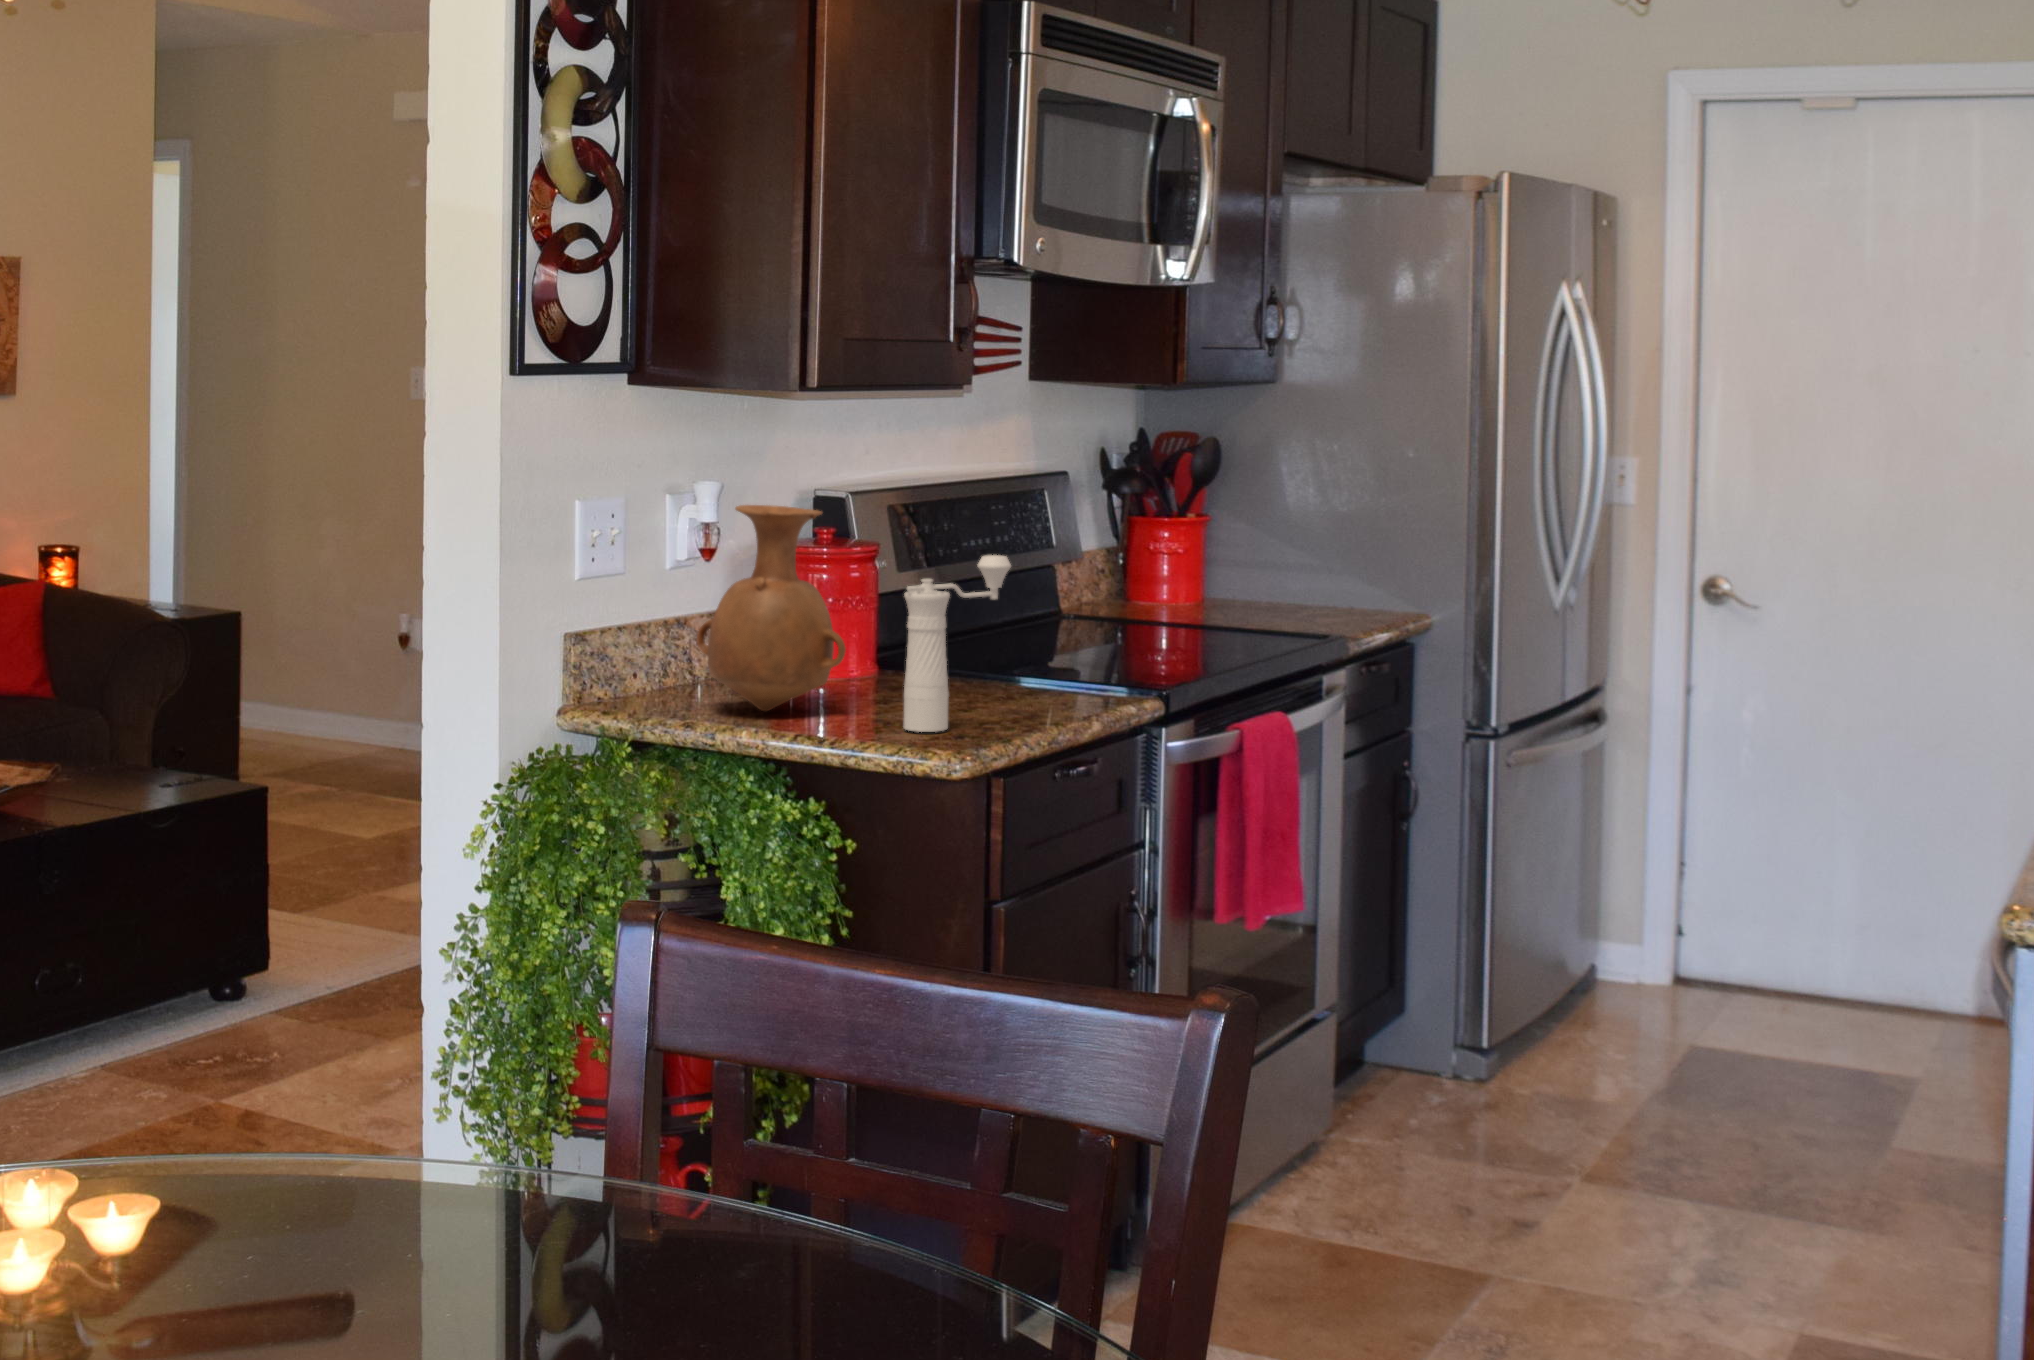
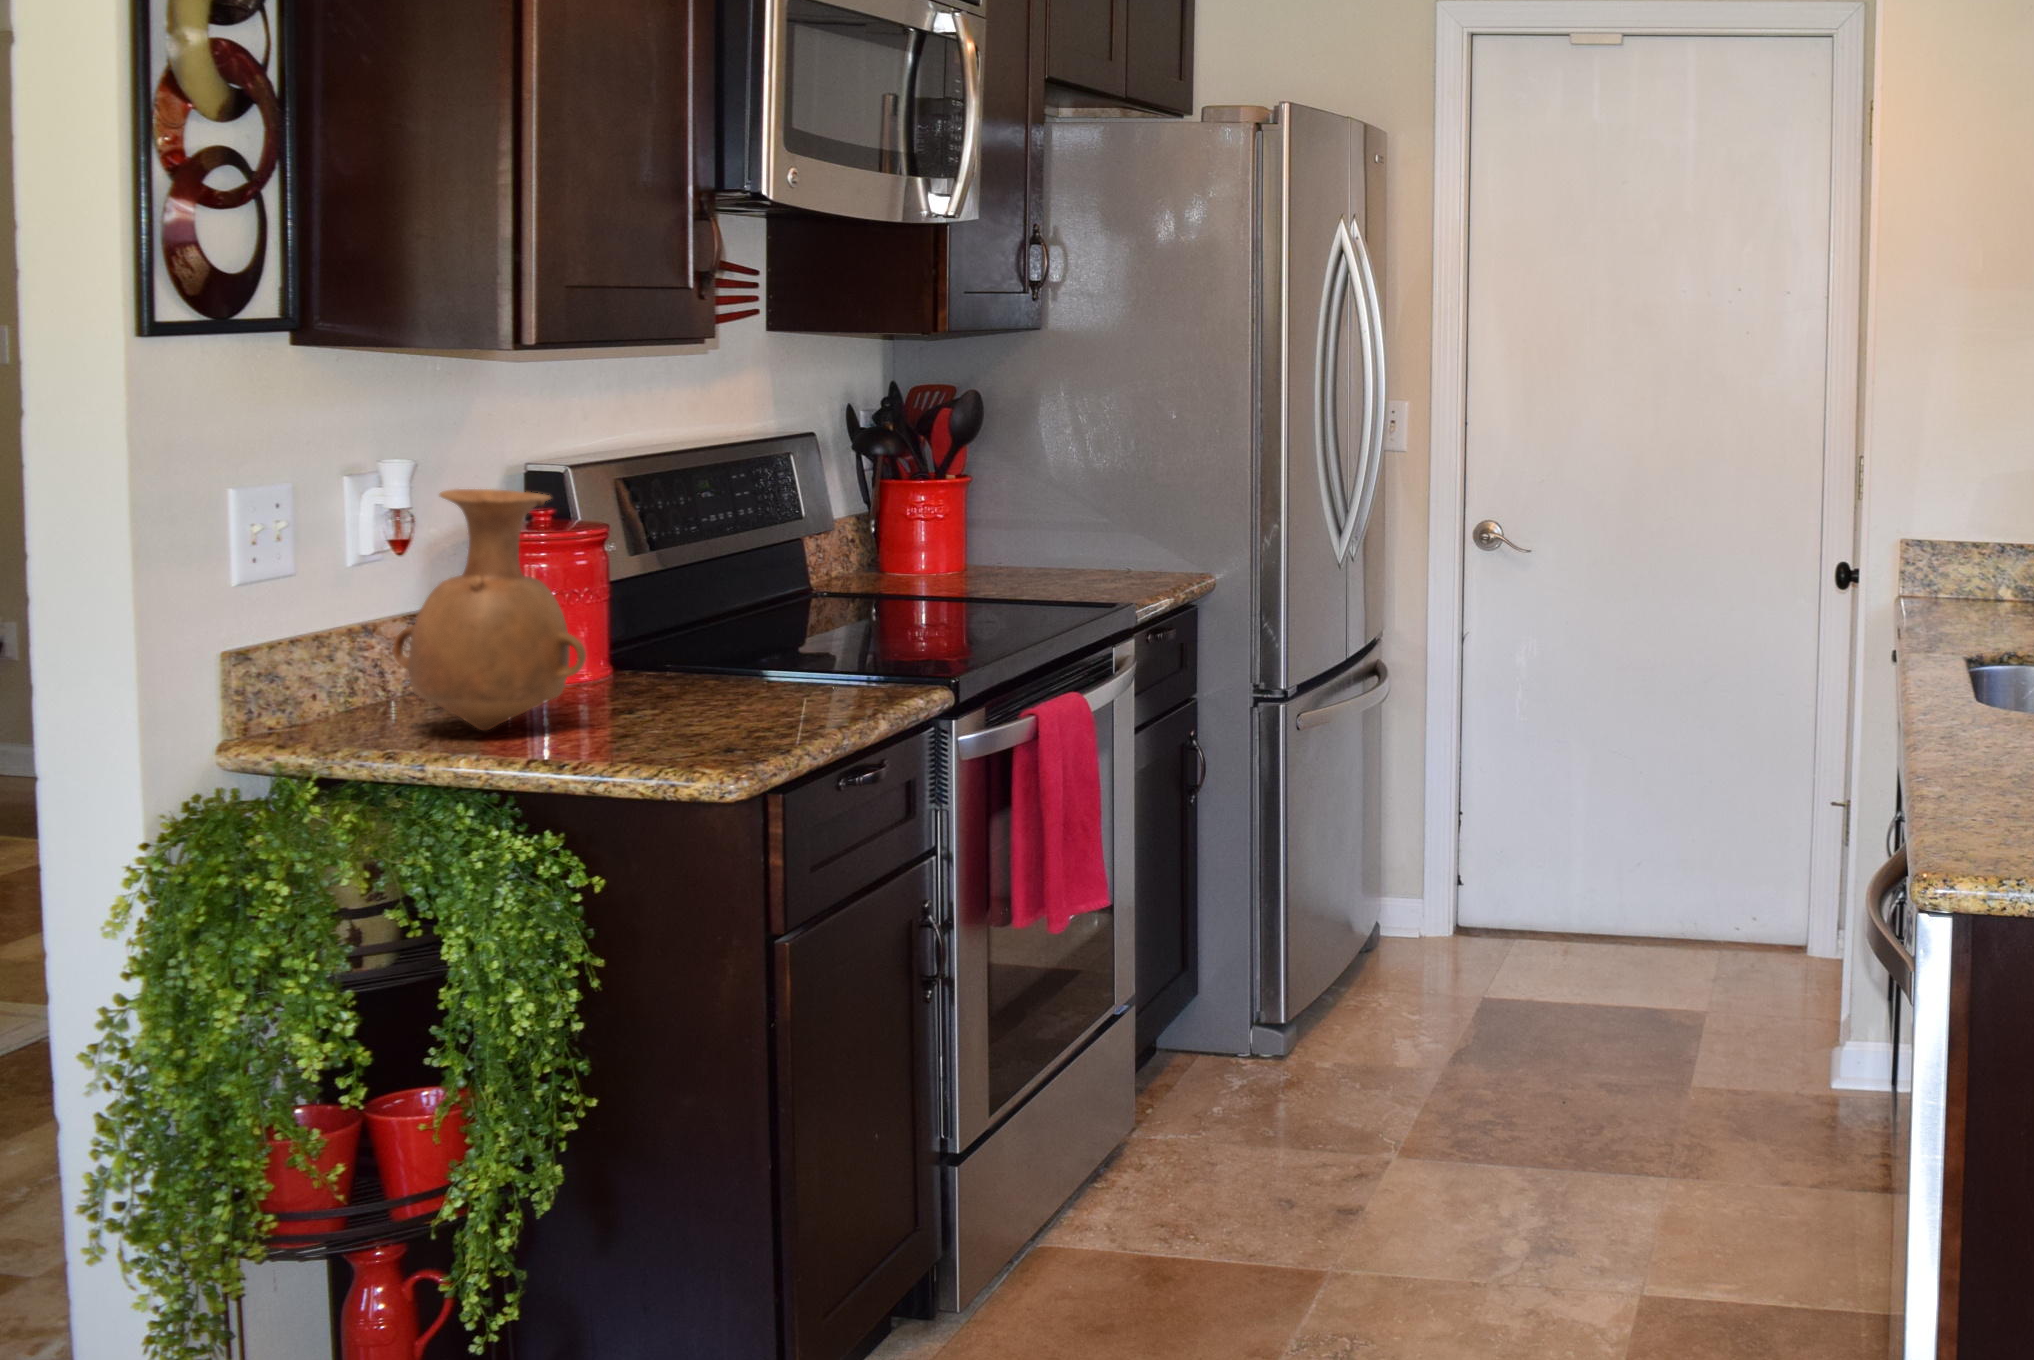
pepper mill: present [904,555,1011,732] -> none [661,542,786,746]

